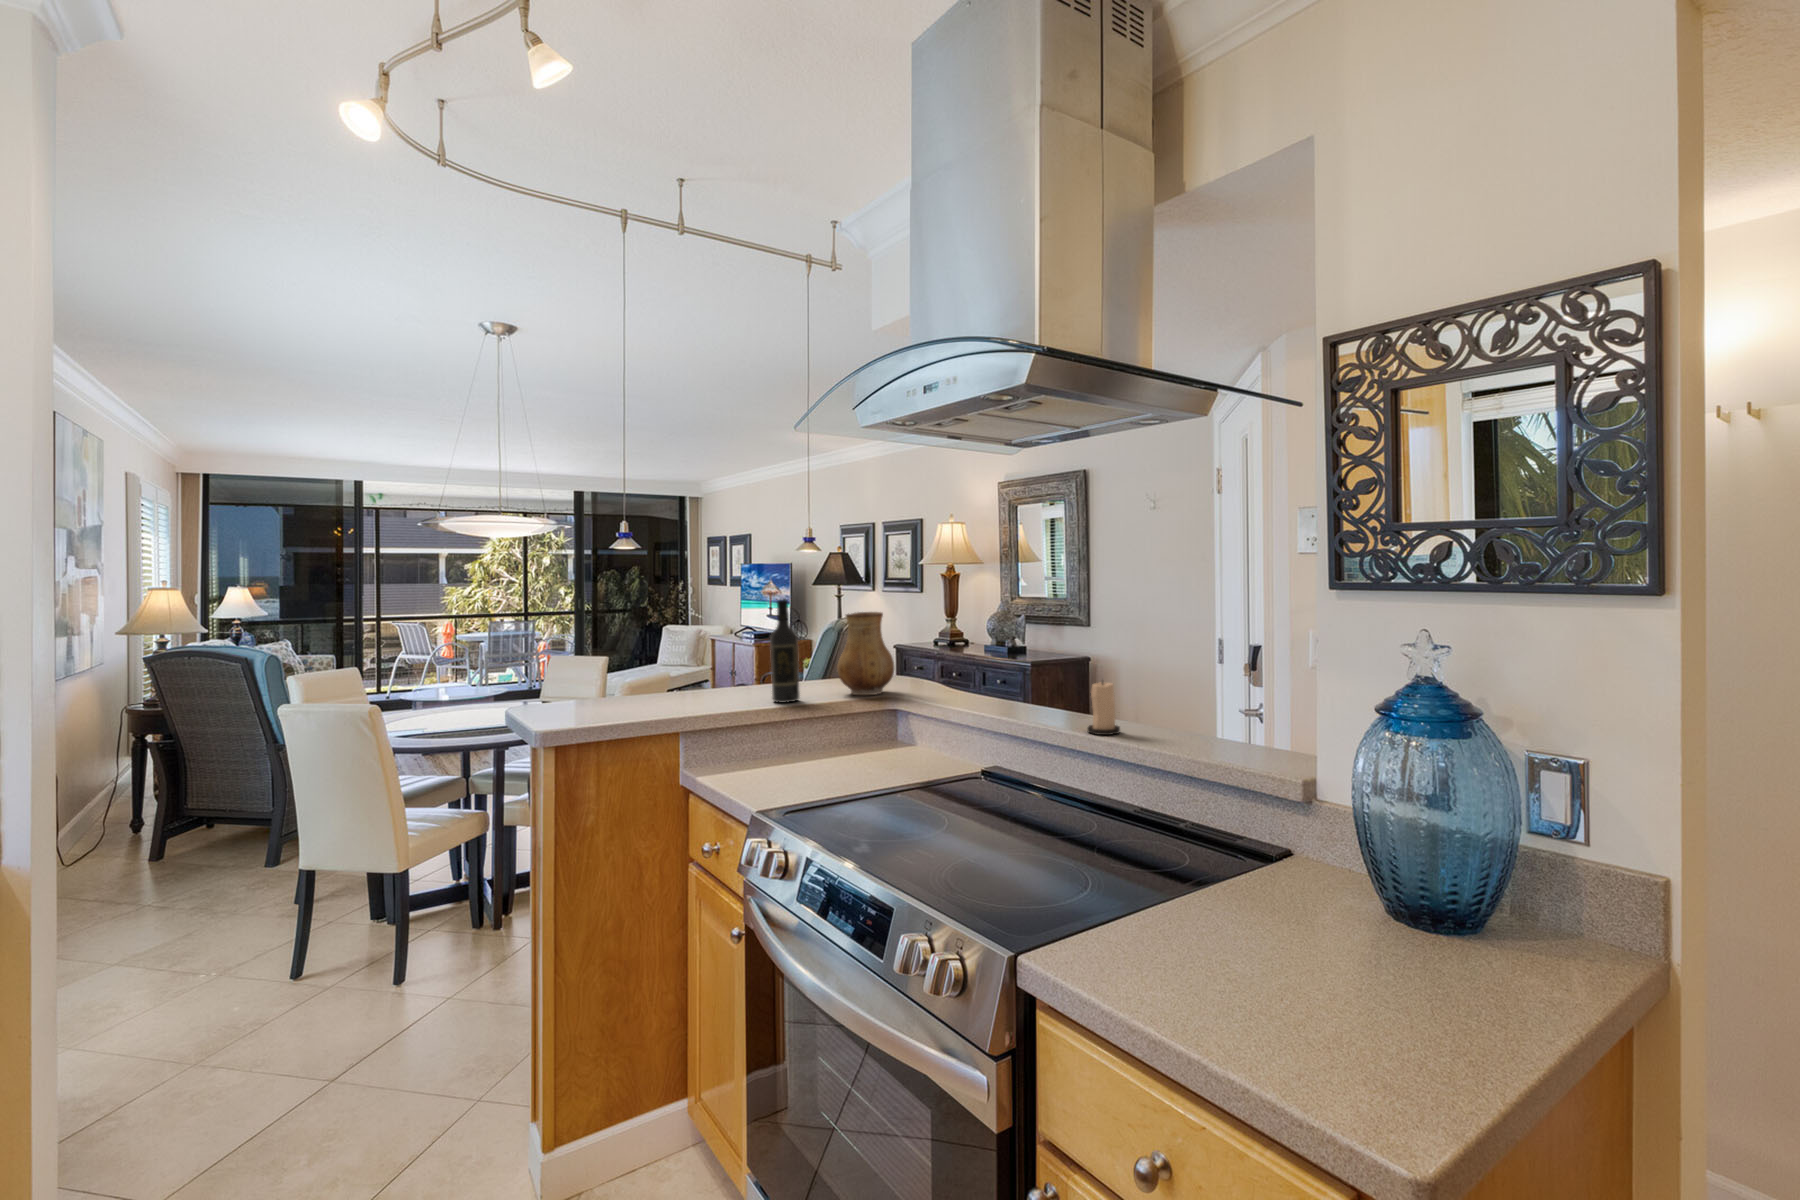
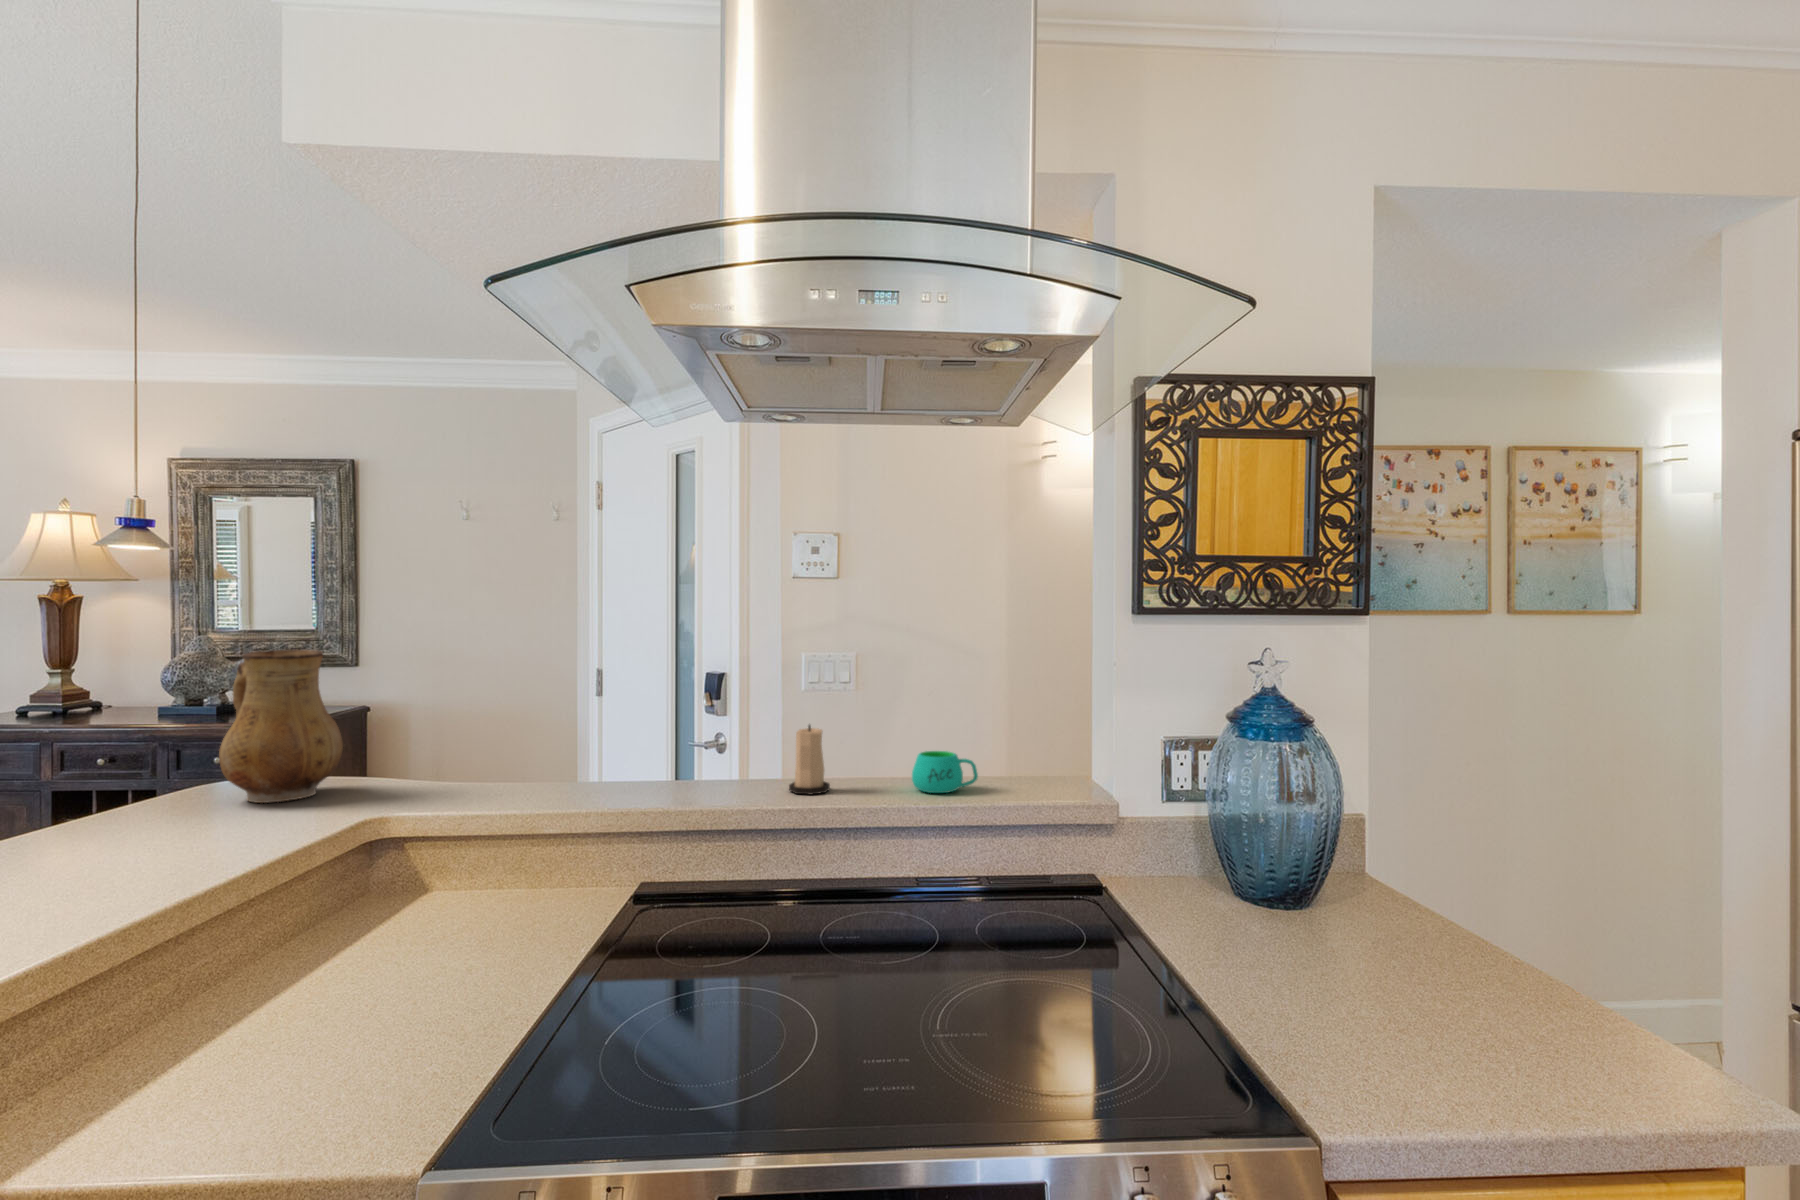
wine bottle: present [770,599,800,703] -> none [100,626,174,841]
mug: none [1170,713,1228,751] -> present [912,751,978,793]

